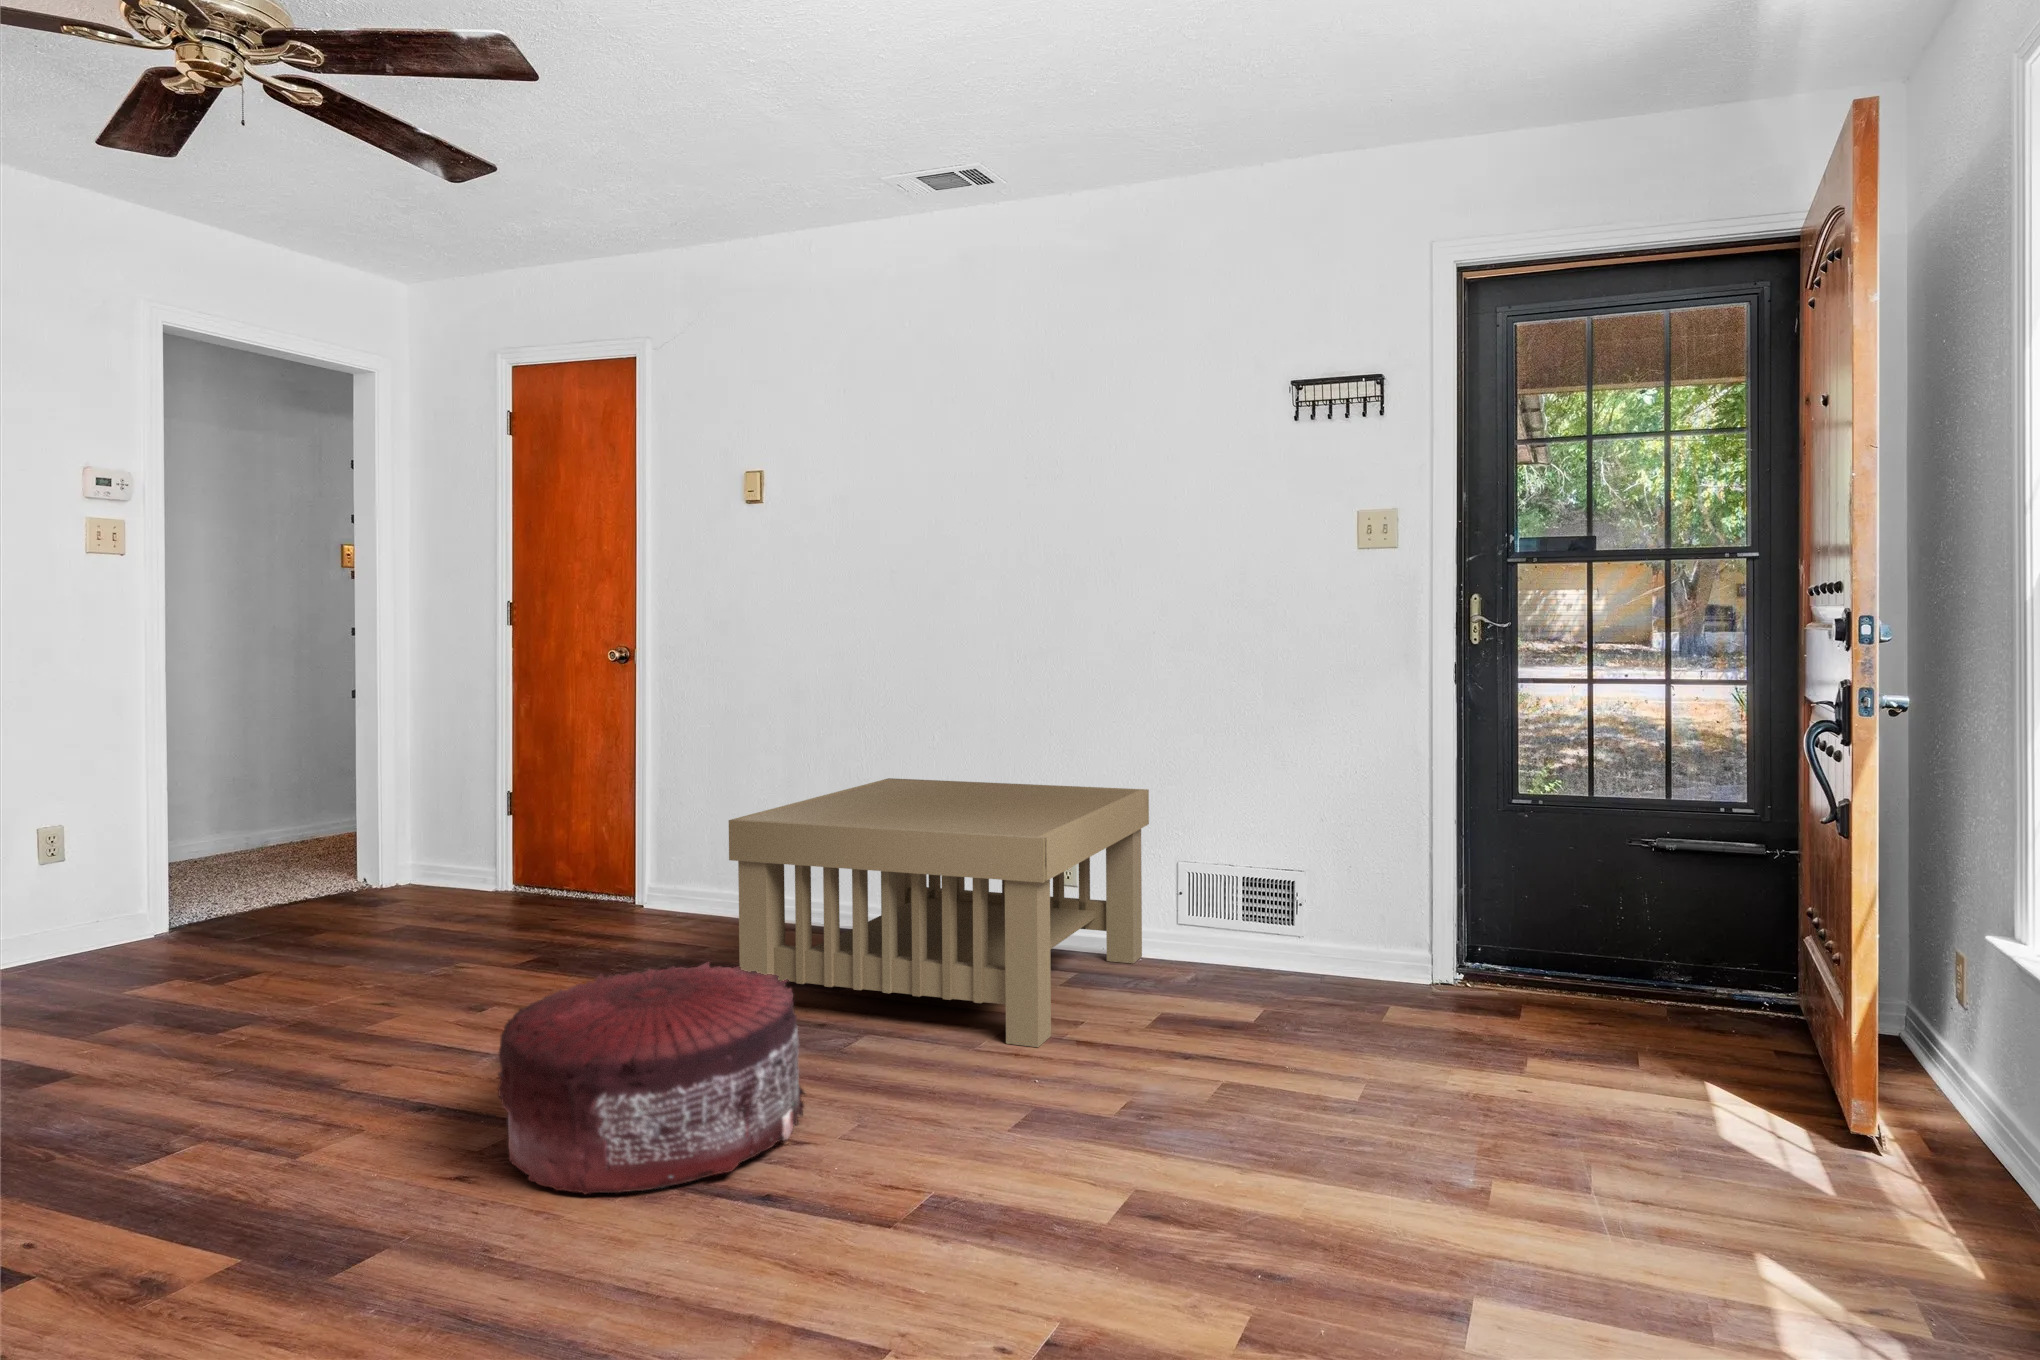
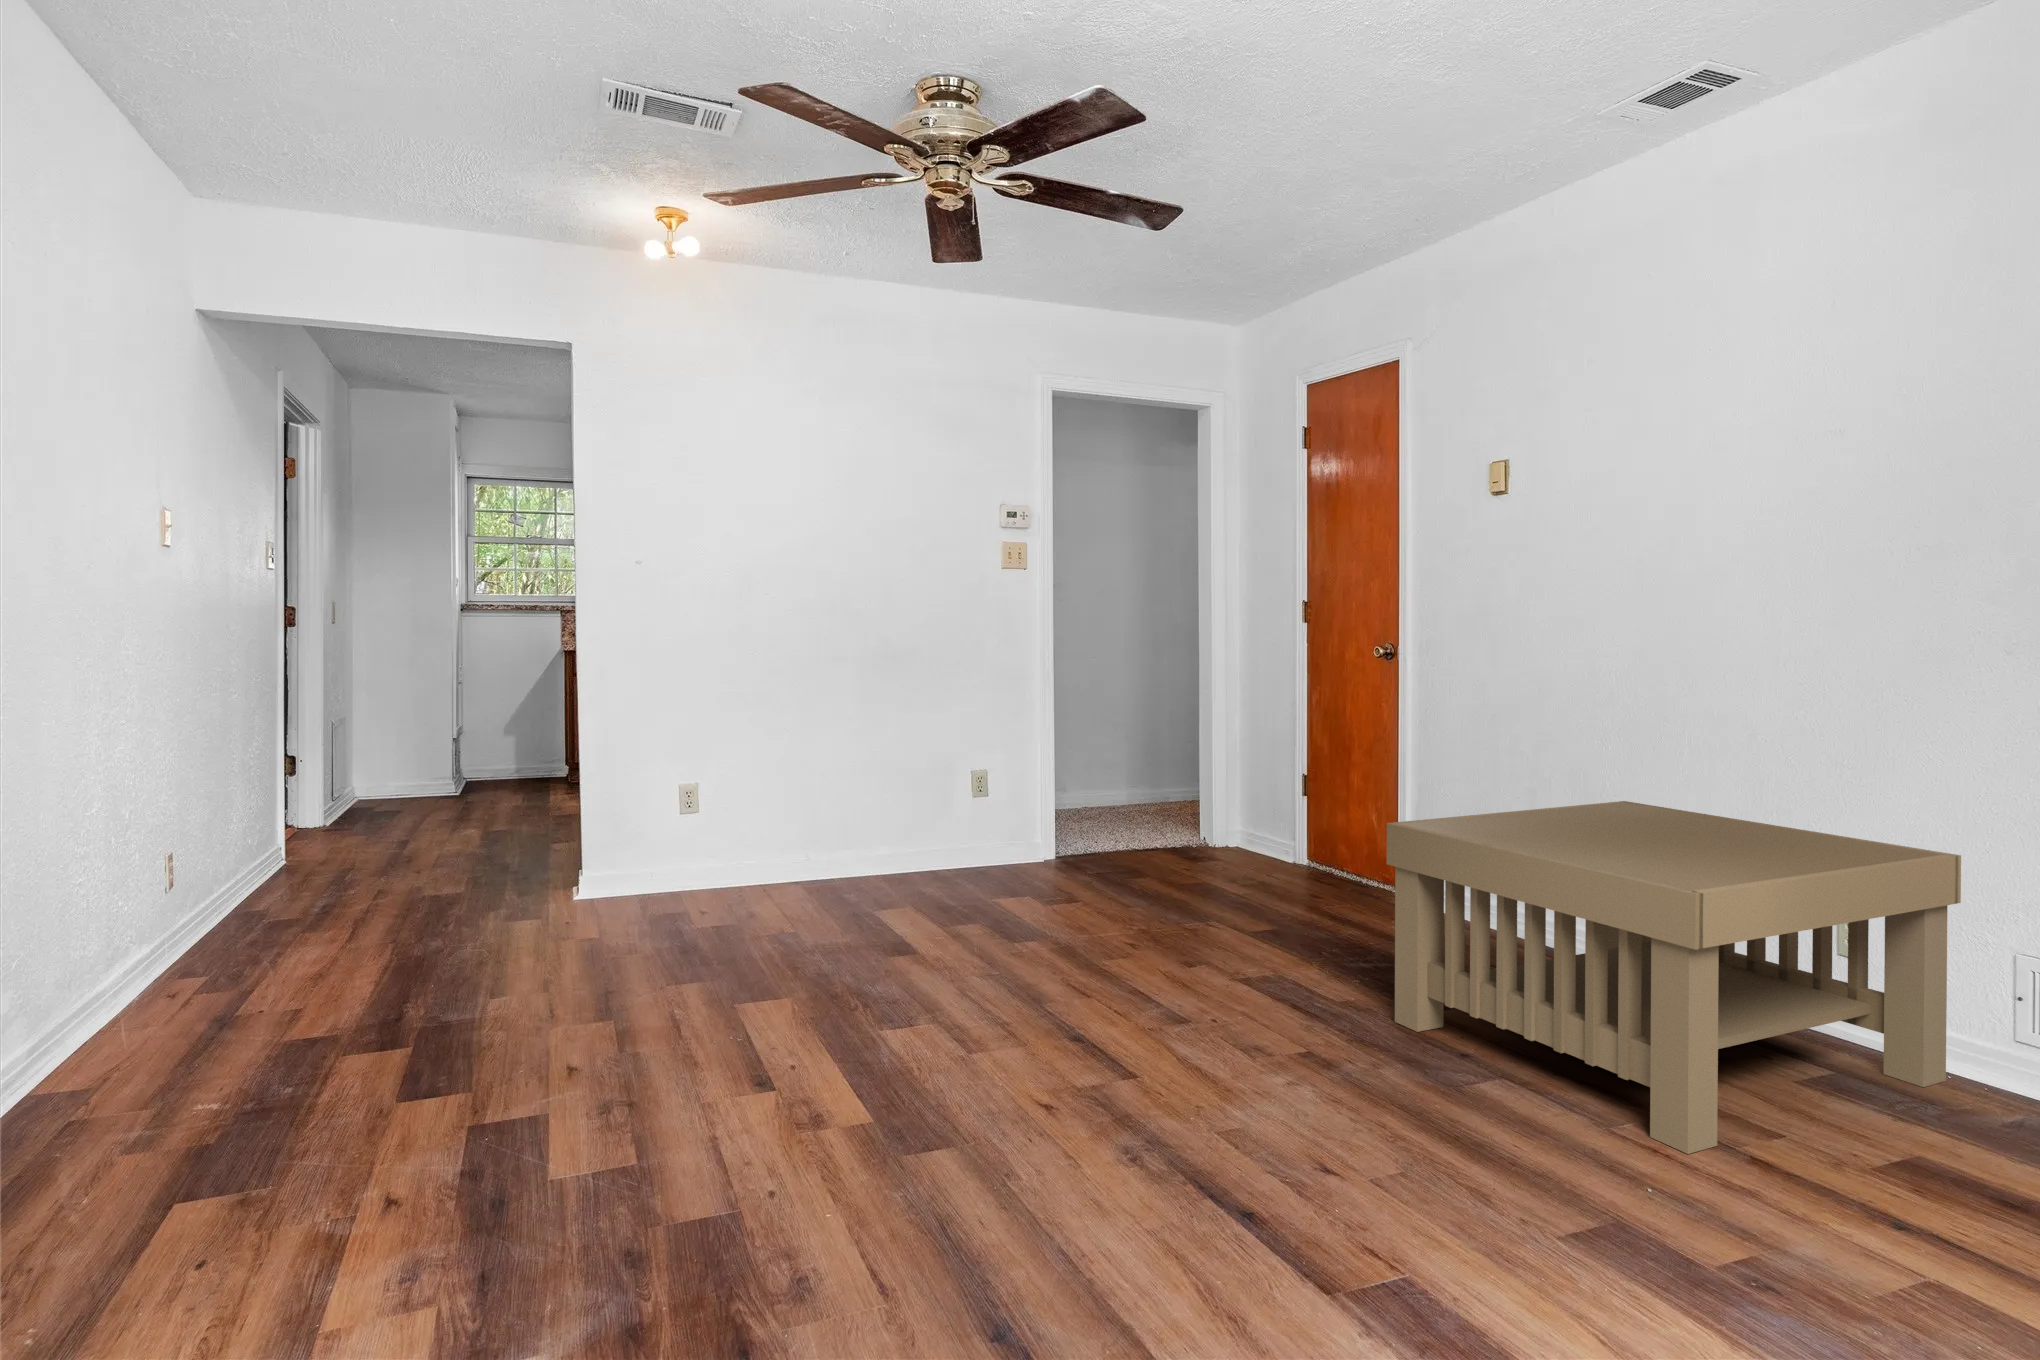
pouf: present [498,962,805,1194] -> none [1079,950,1371,1175]

